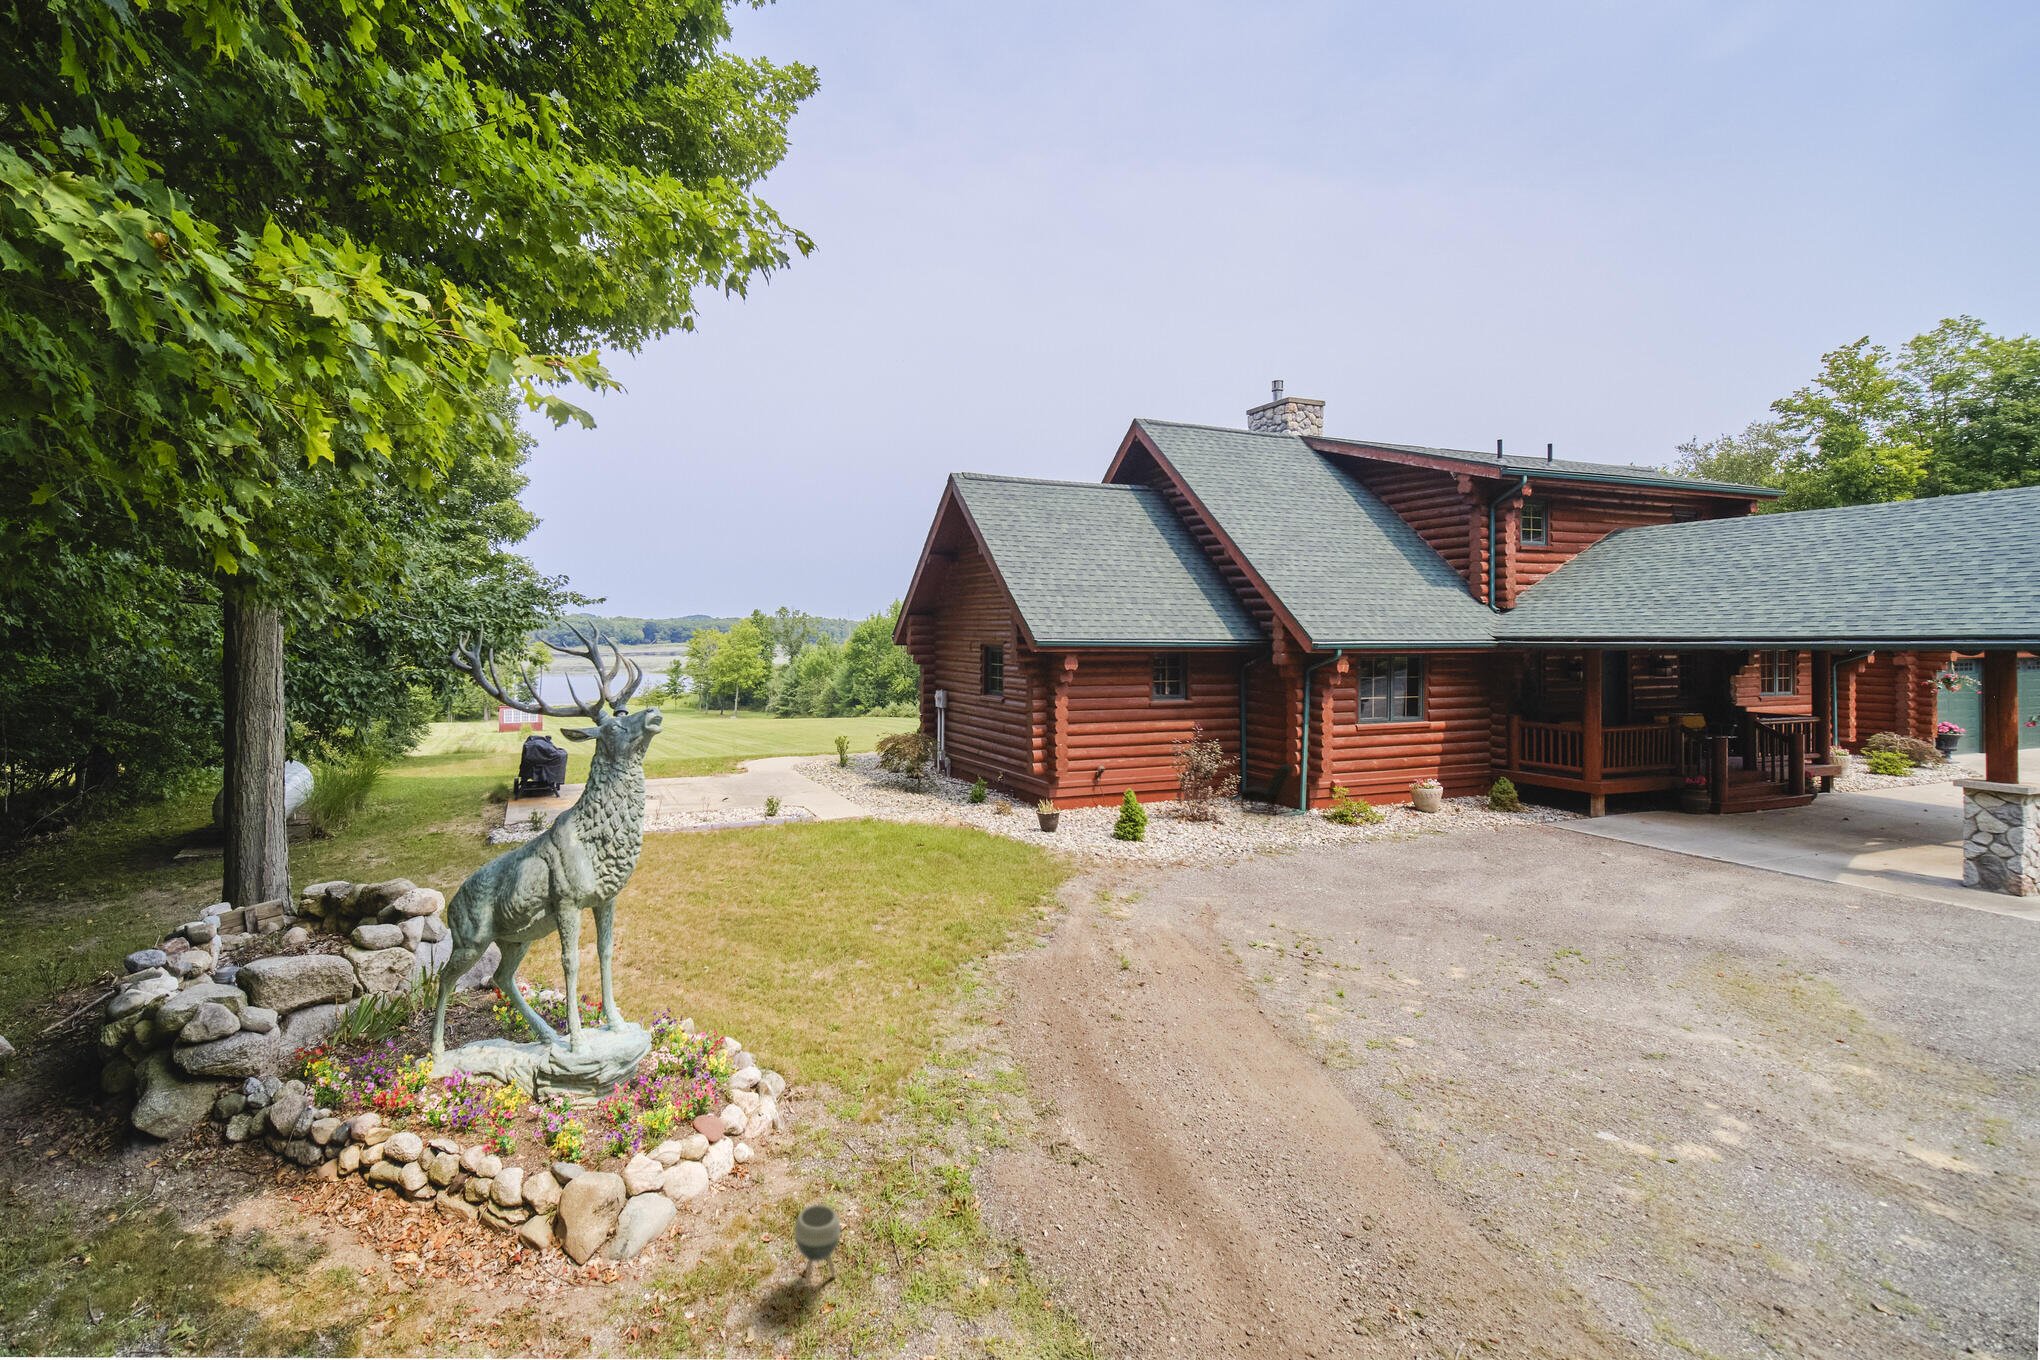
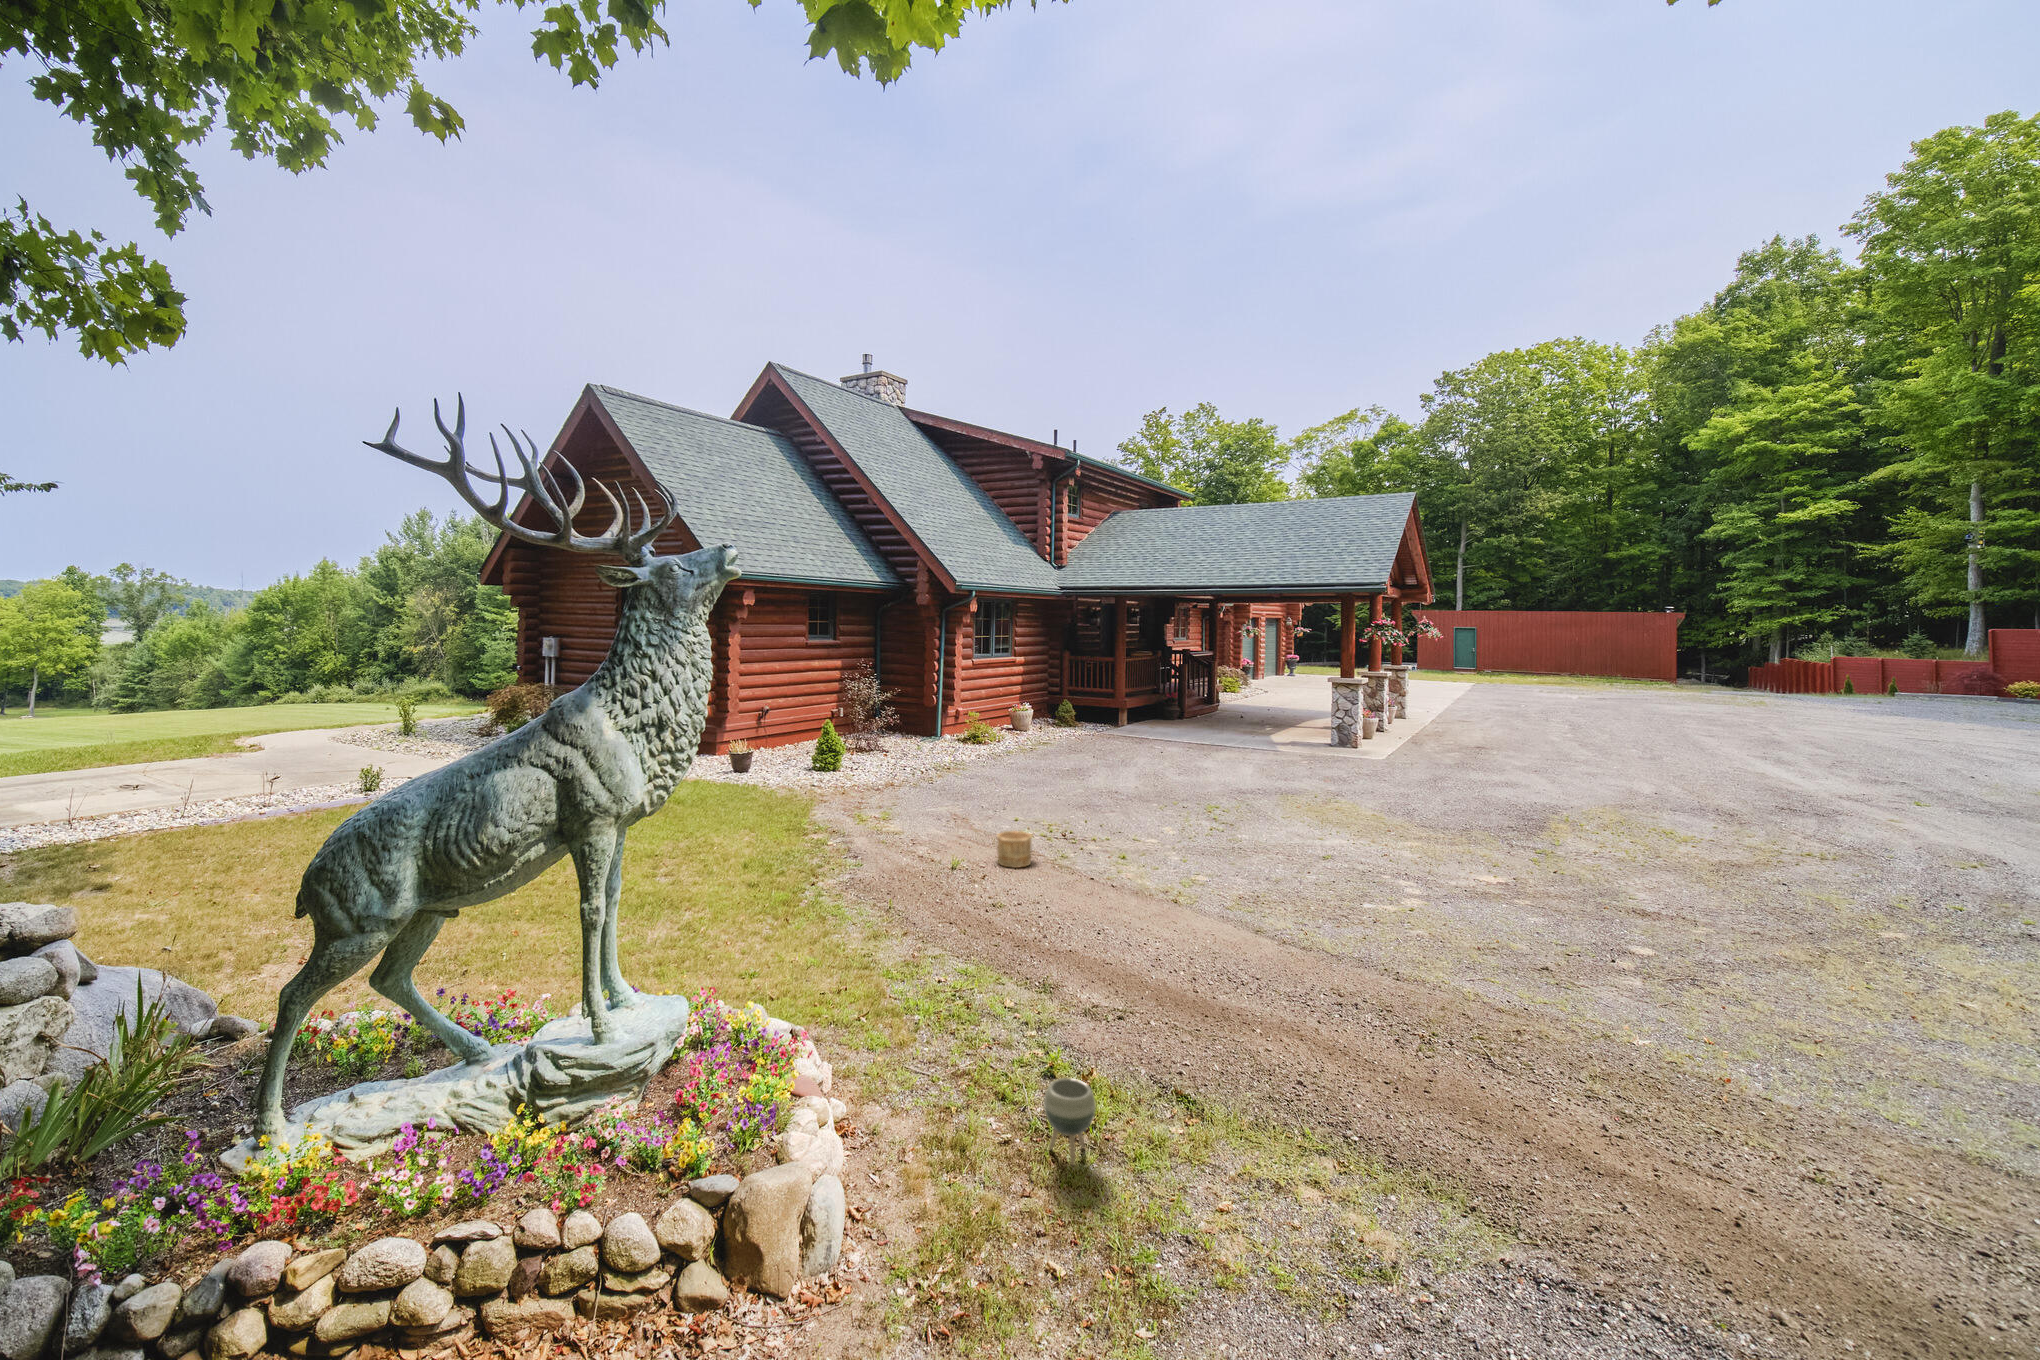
lounge chair: present [1240,764,1293,815] -> none [887,696,930,743]
wooden bucket: none [1154,945,1196,989] -> present [997,831,1032,868]

